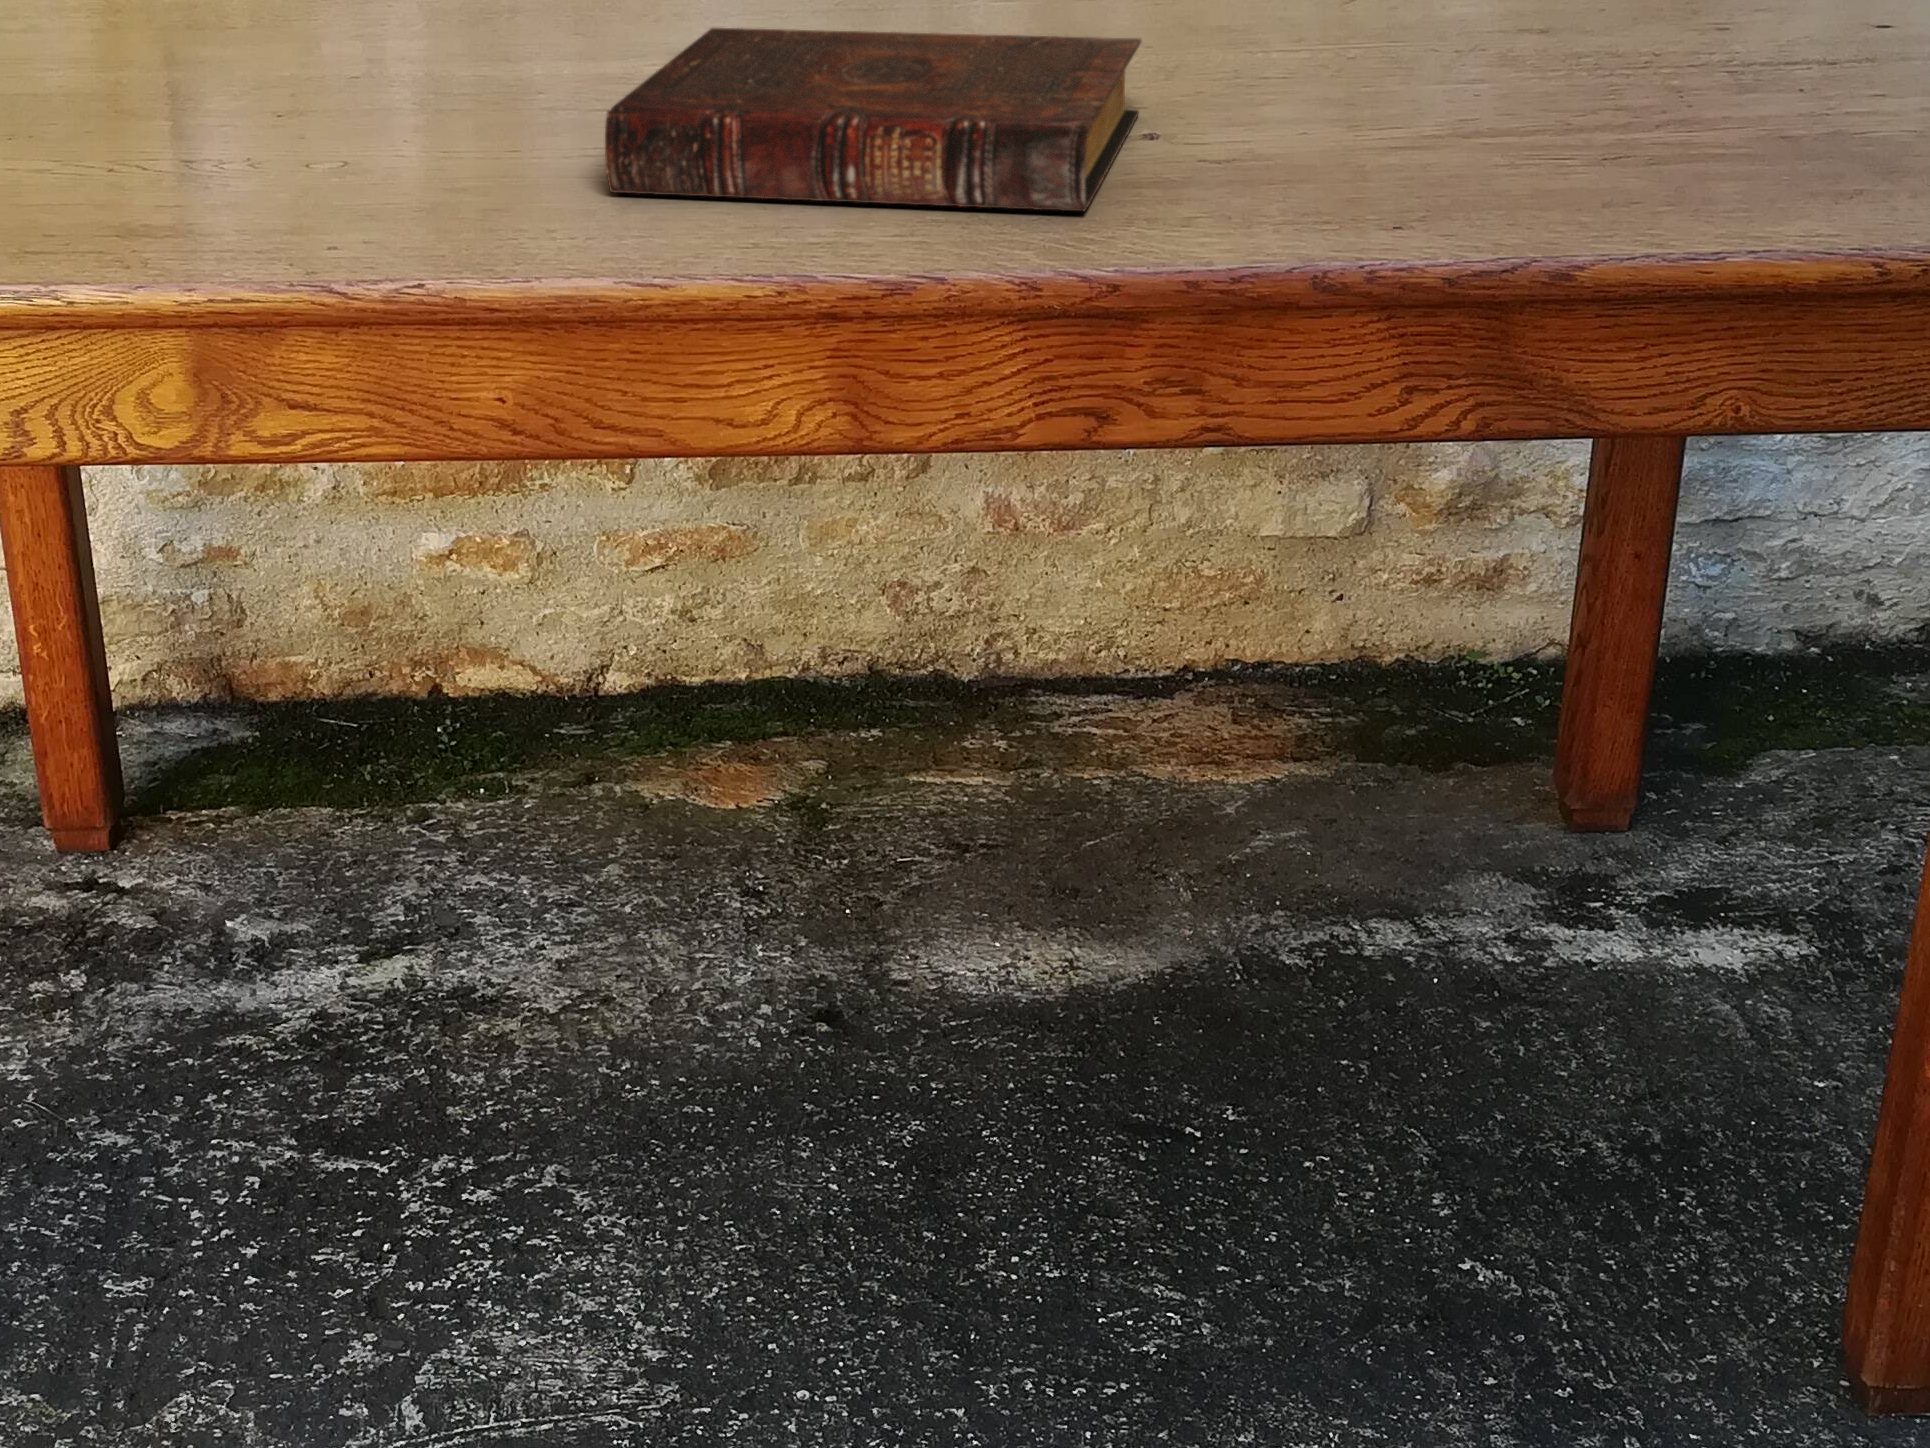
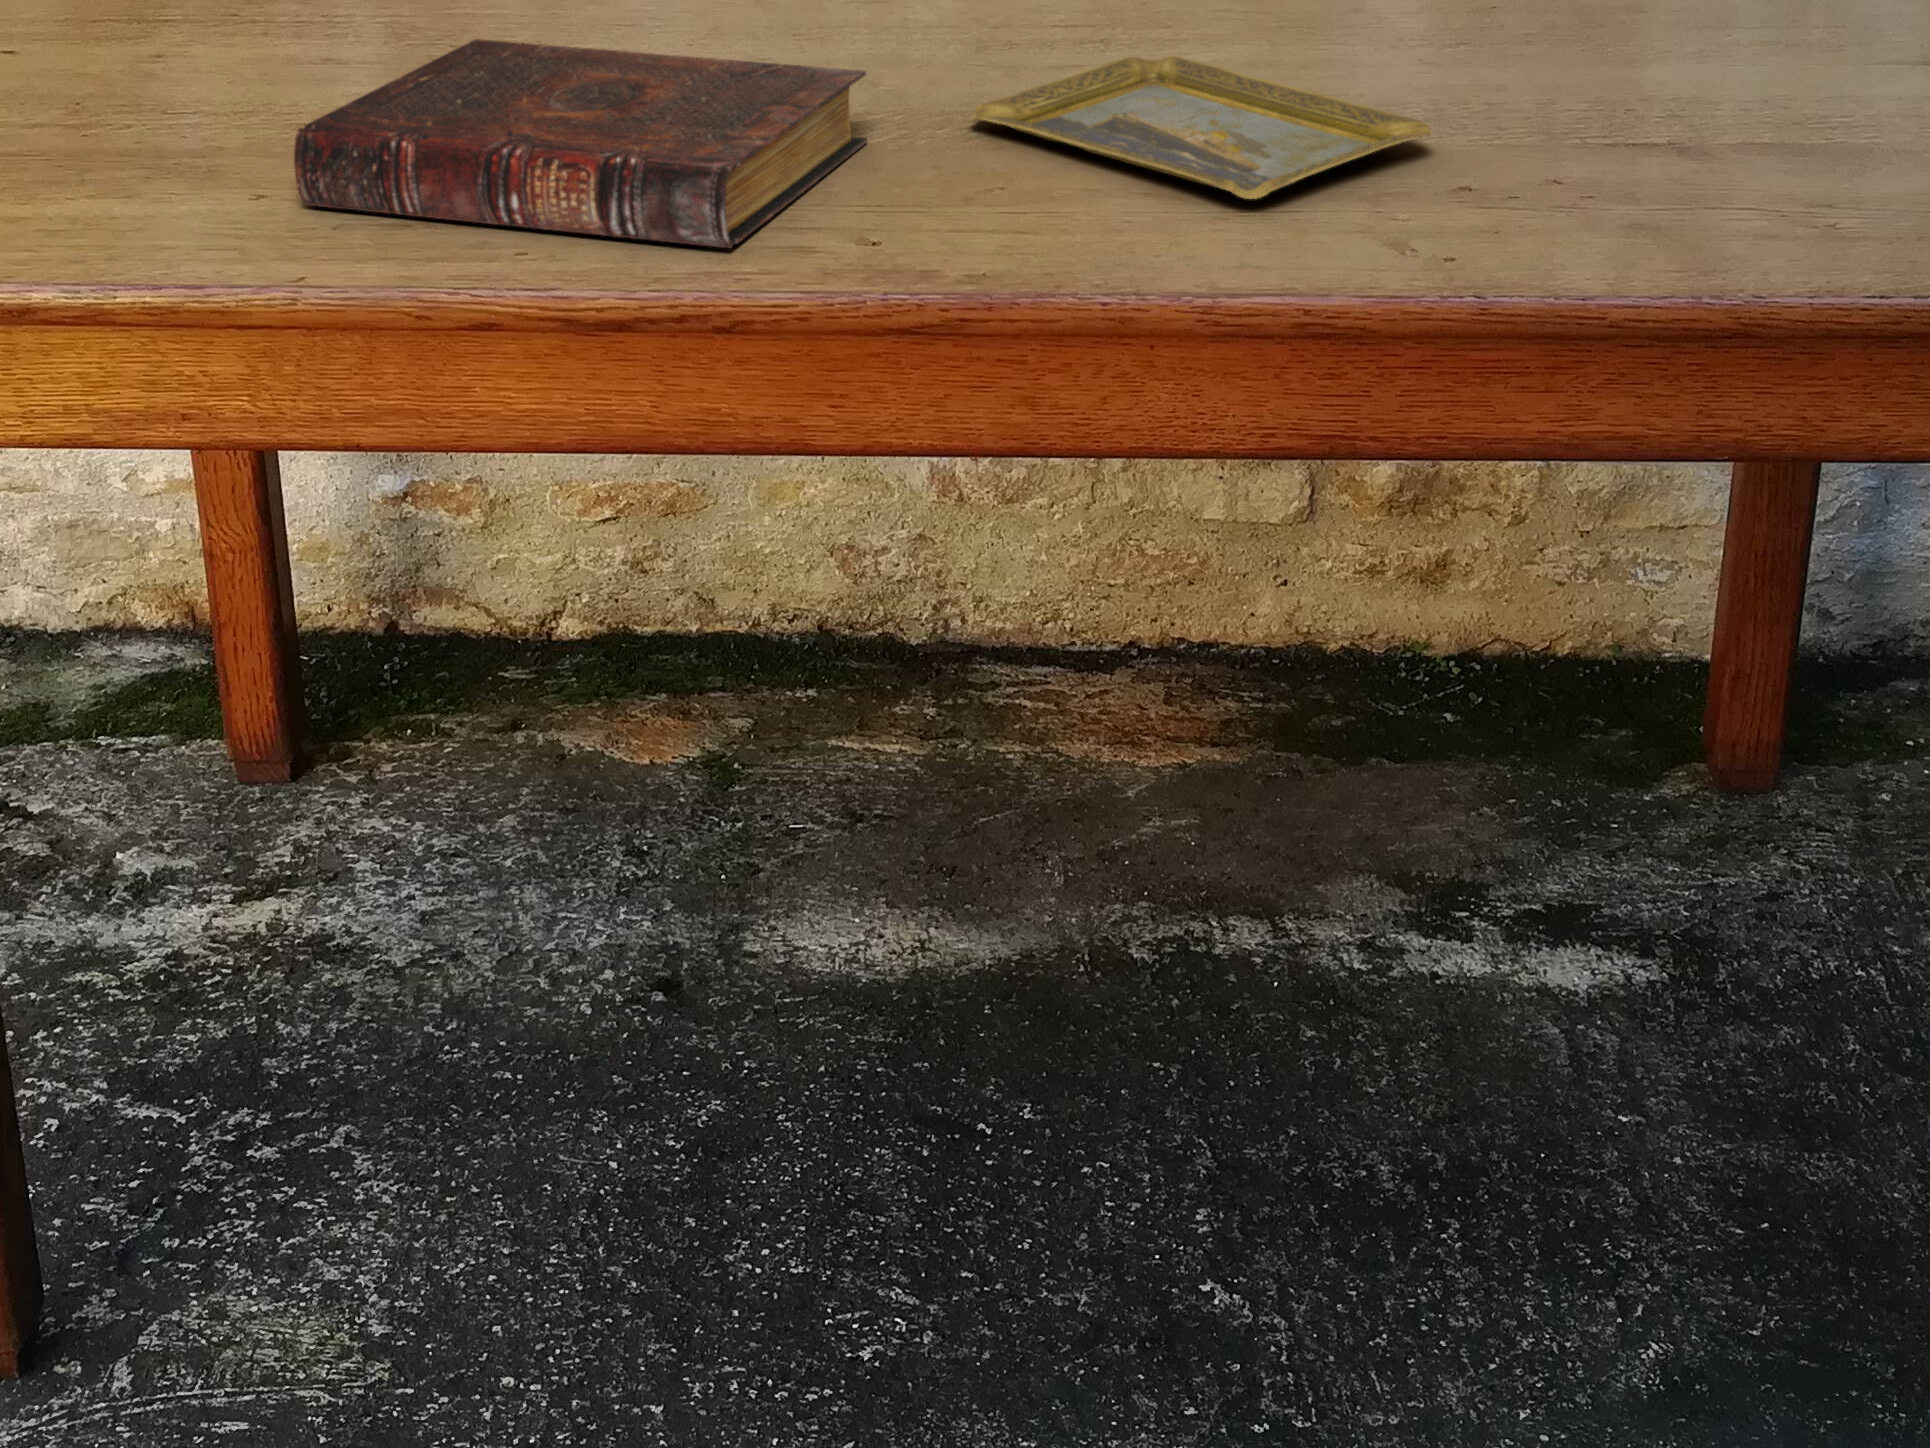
tray: none [1234,22,1723,144] -> present [971,55,1432,199]

